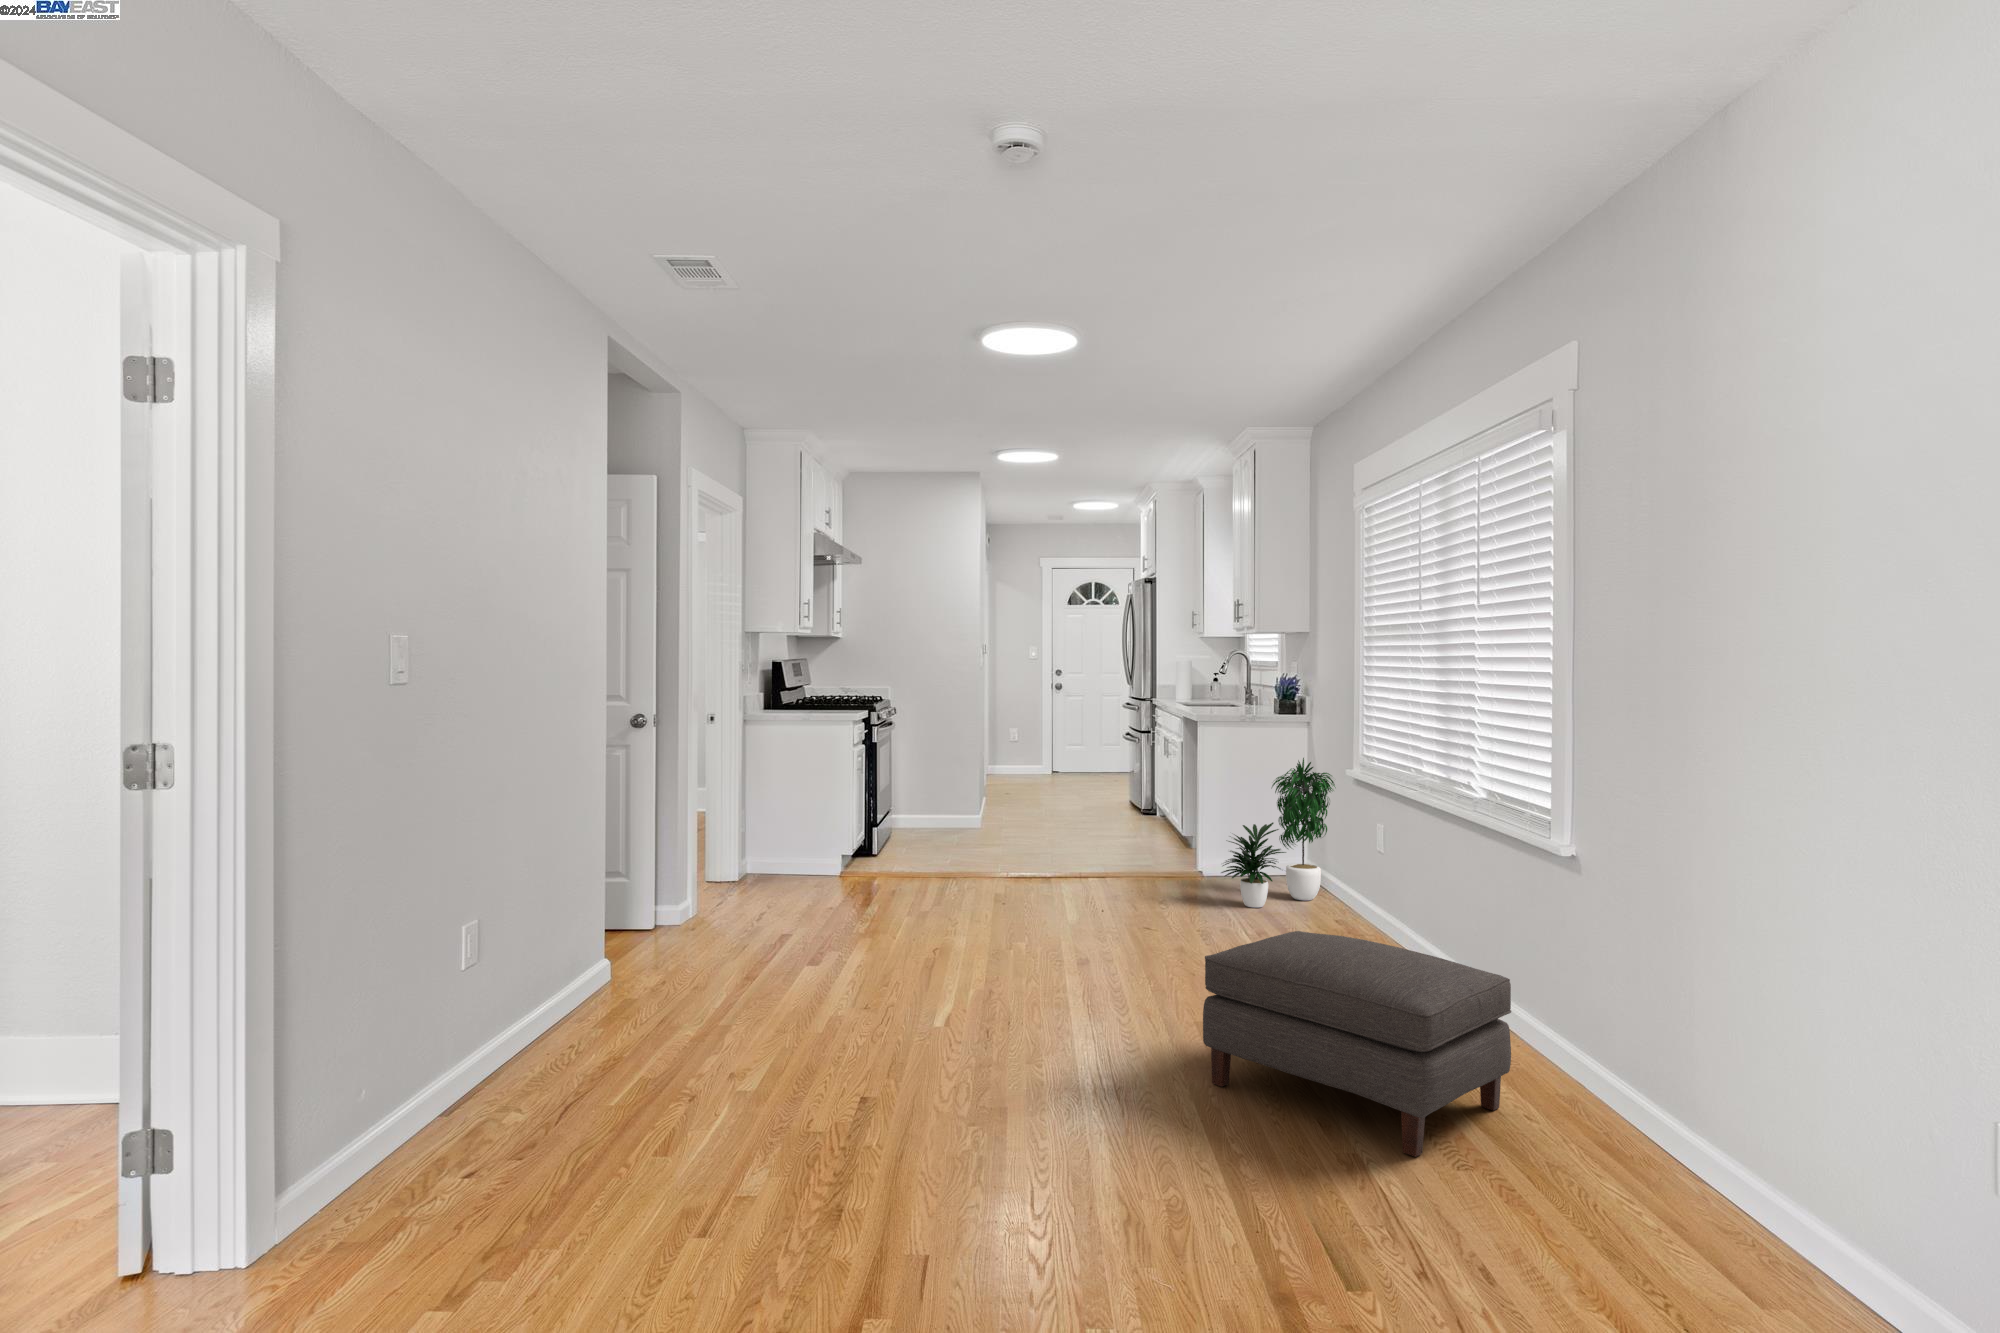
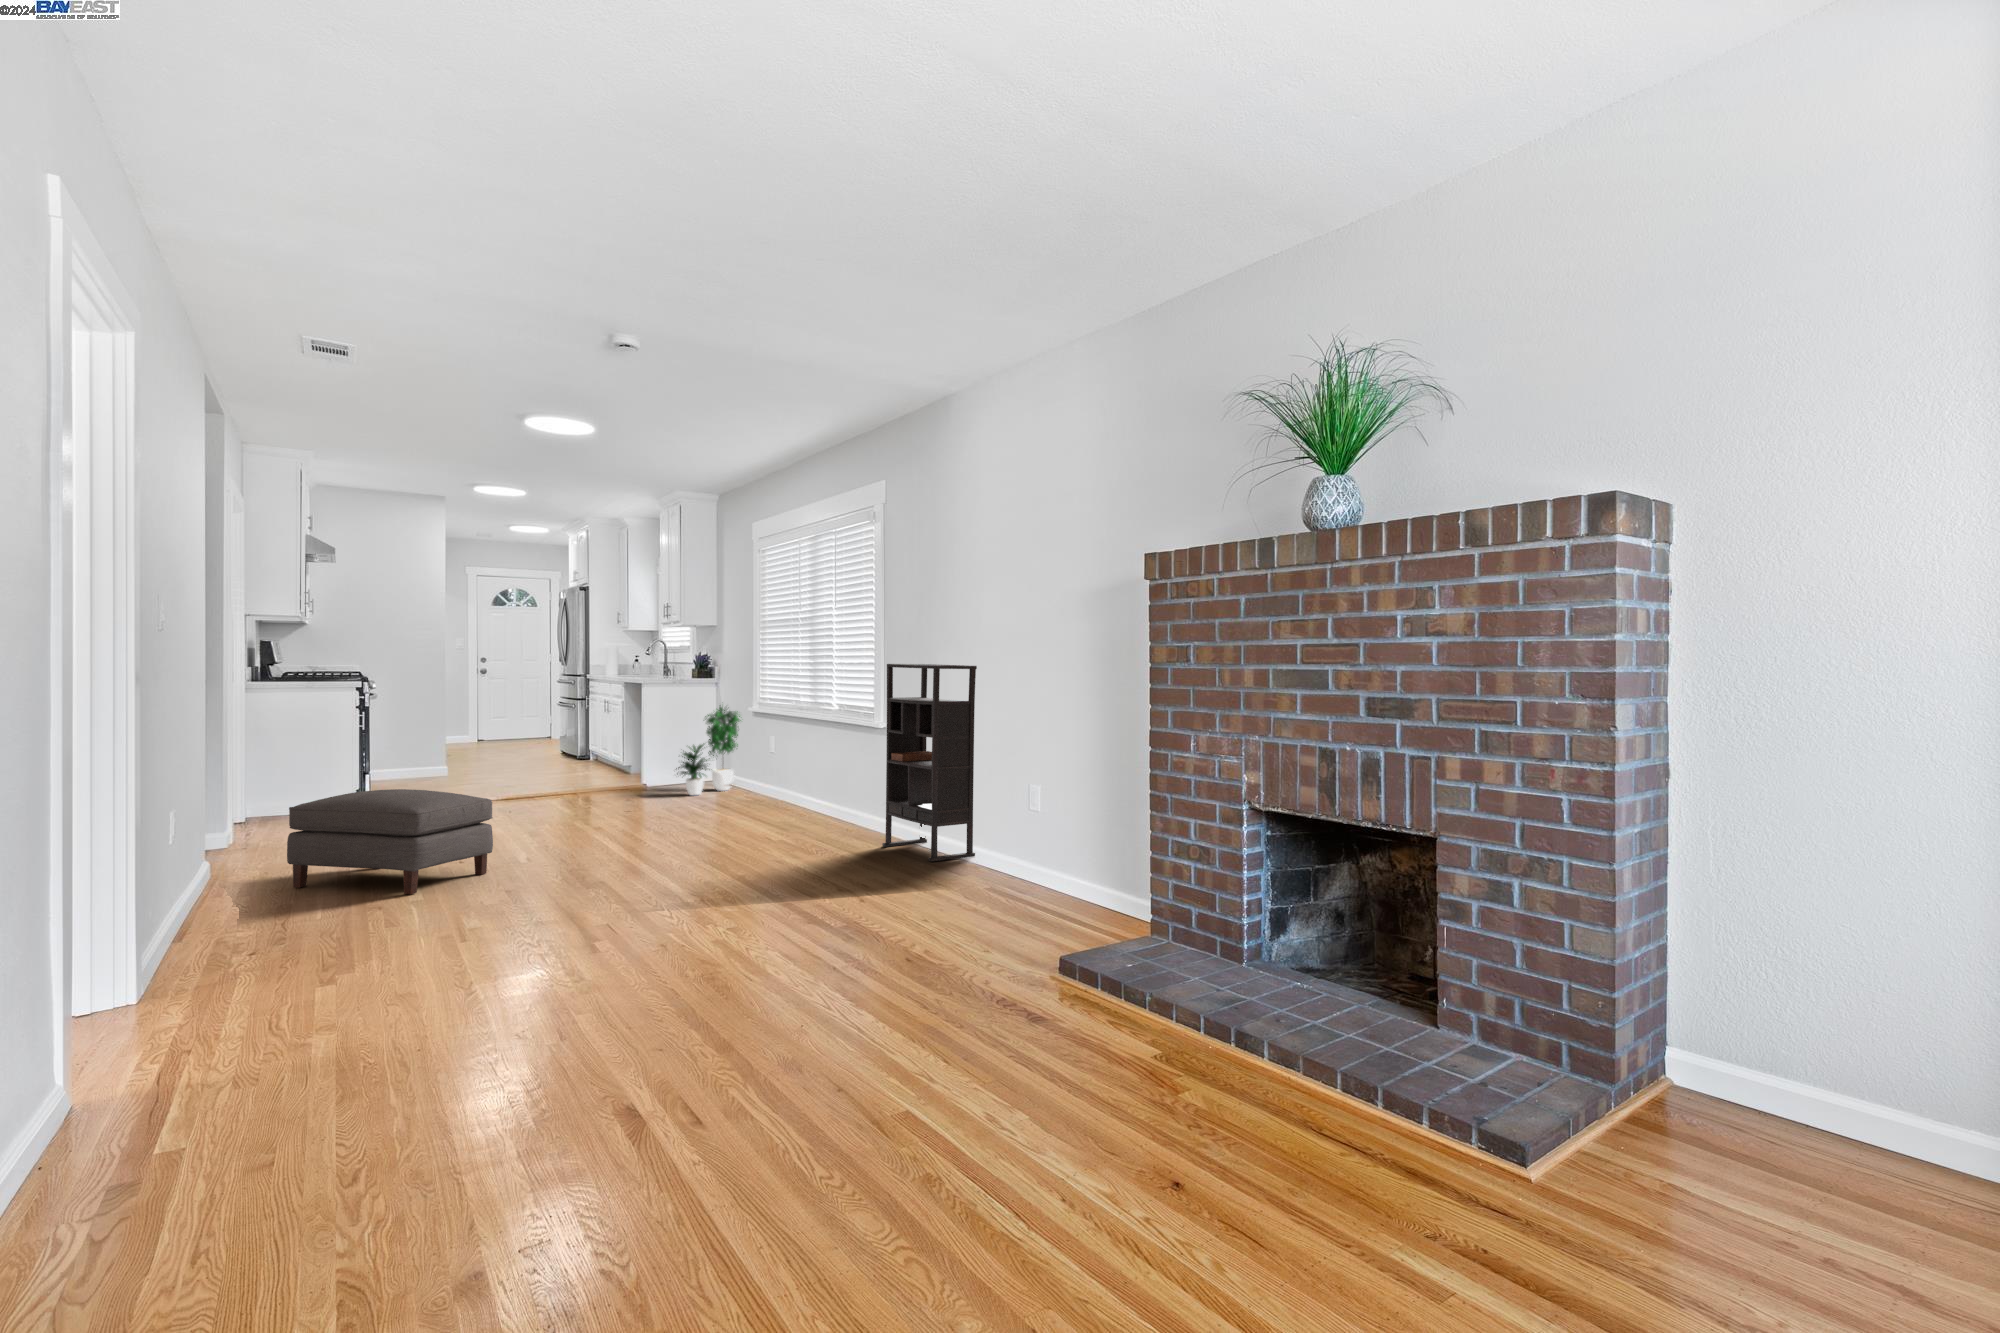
bookshelf: none [1562,741,1844,1291] -> present [882,664,977,862]
ottoman: present [1203,931,1511,1157] -> present [287,789,493,894]

